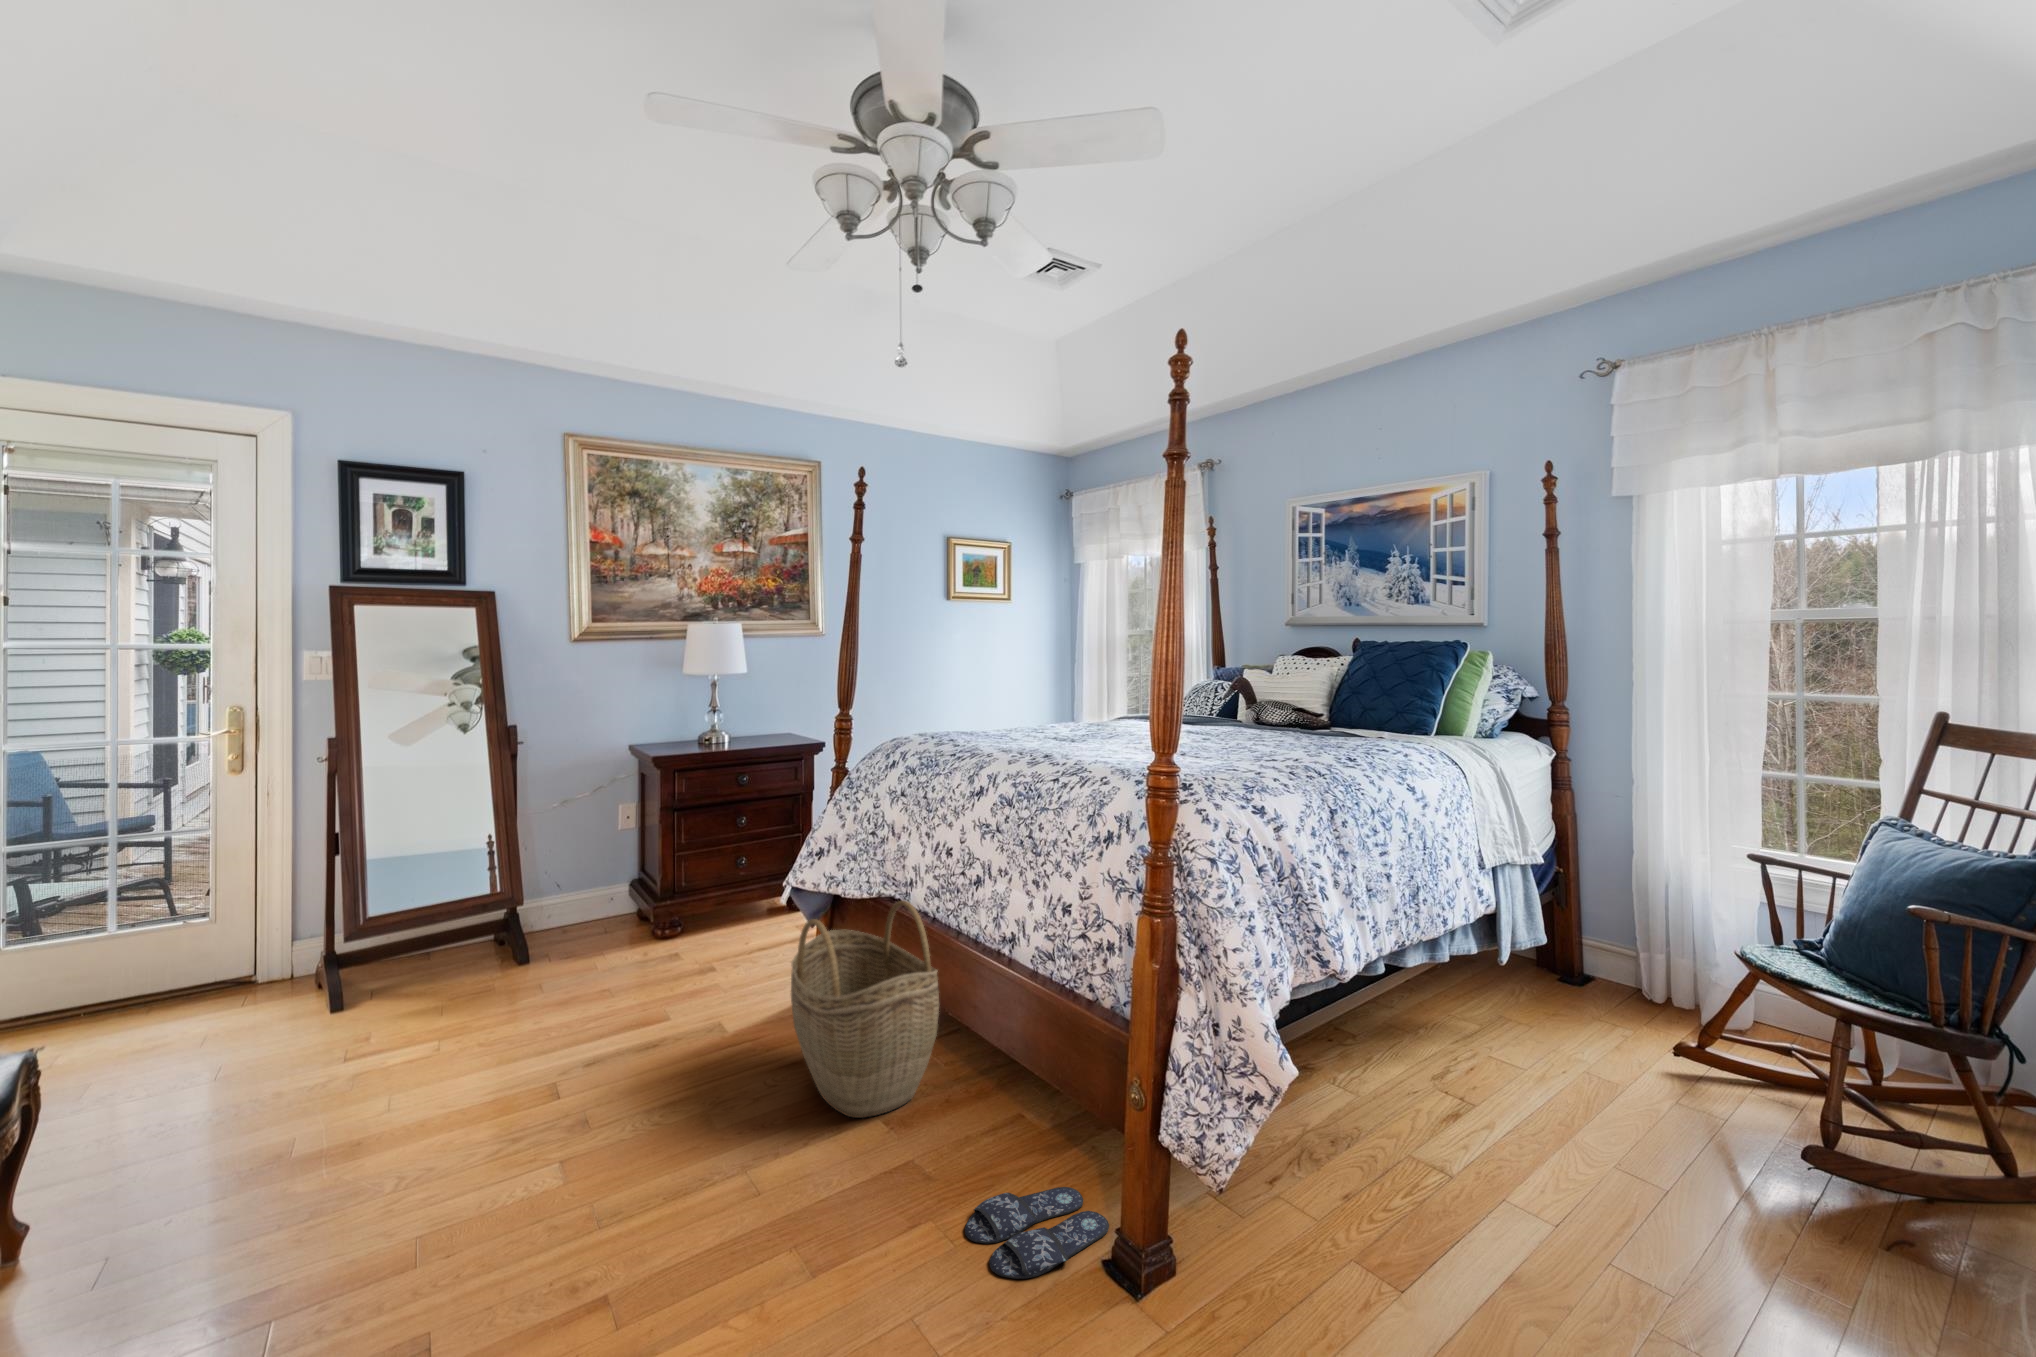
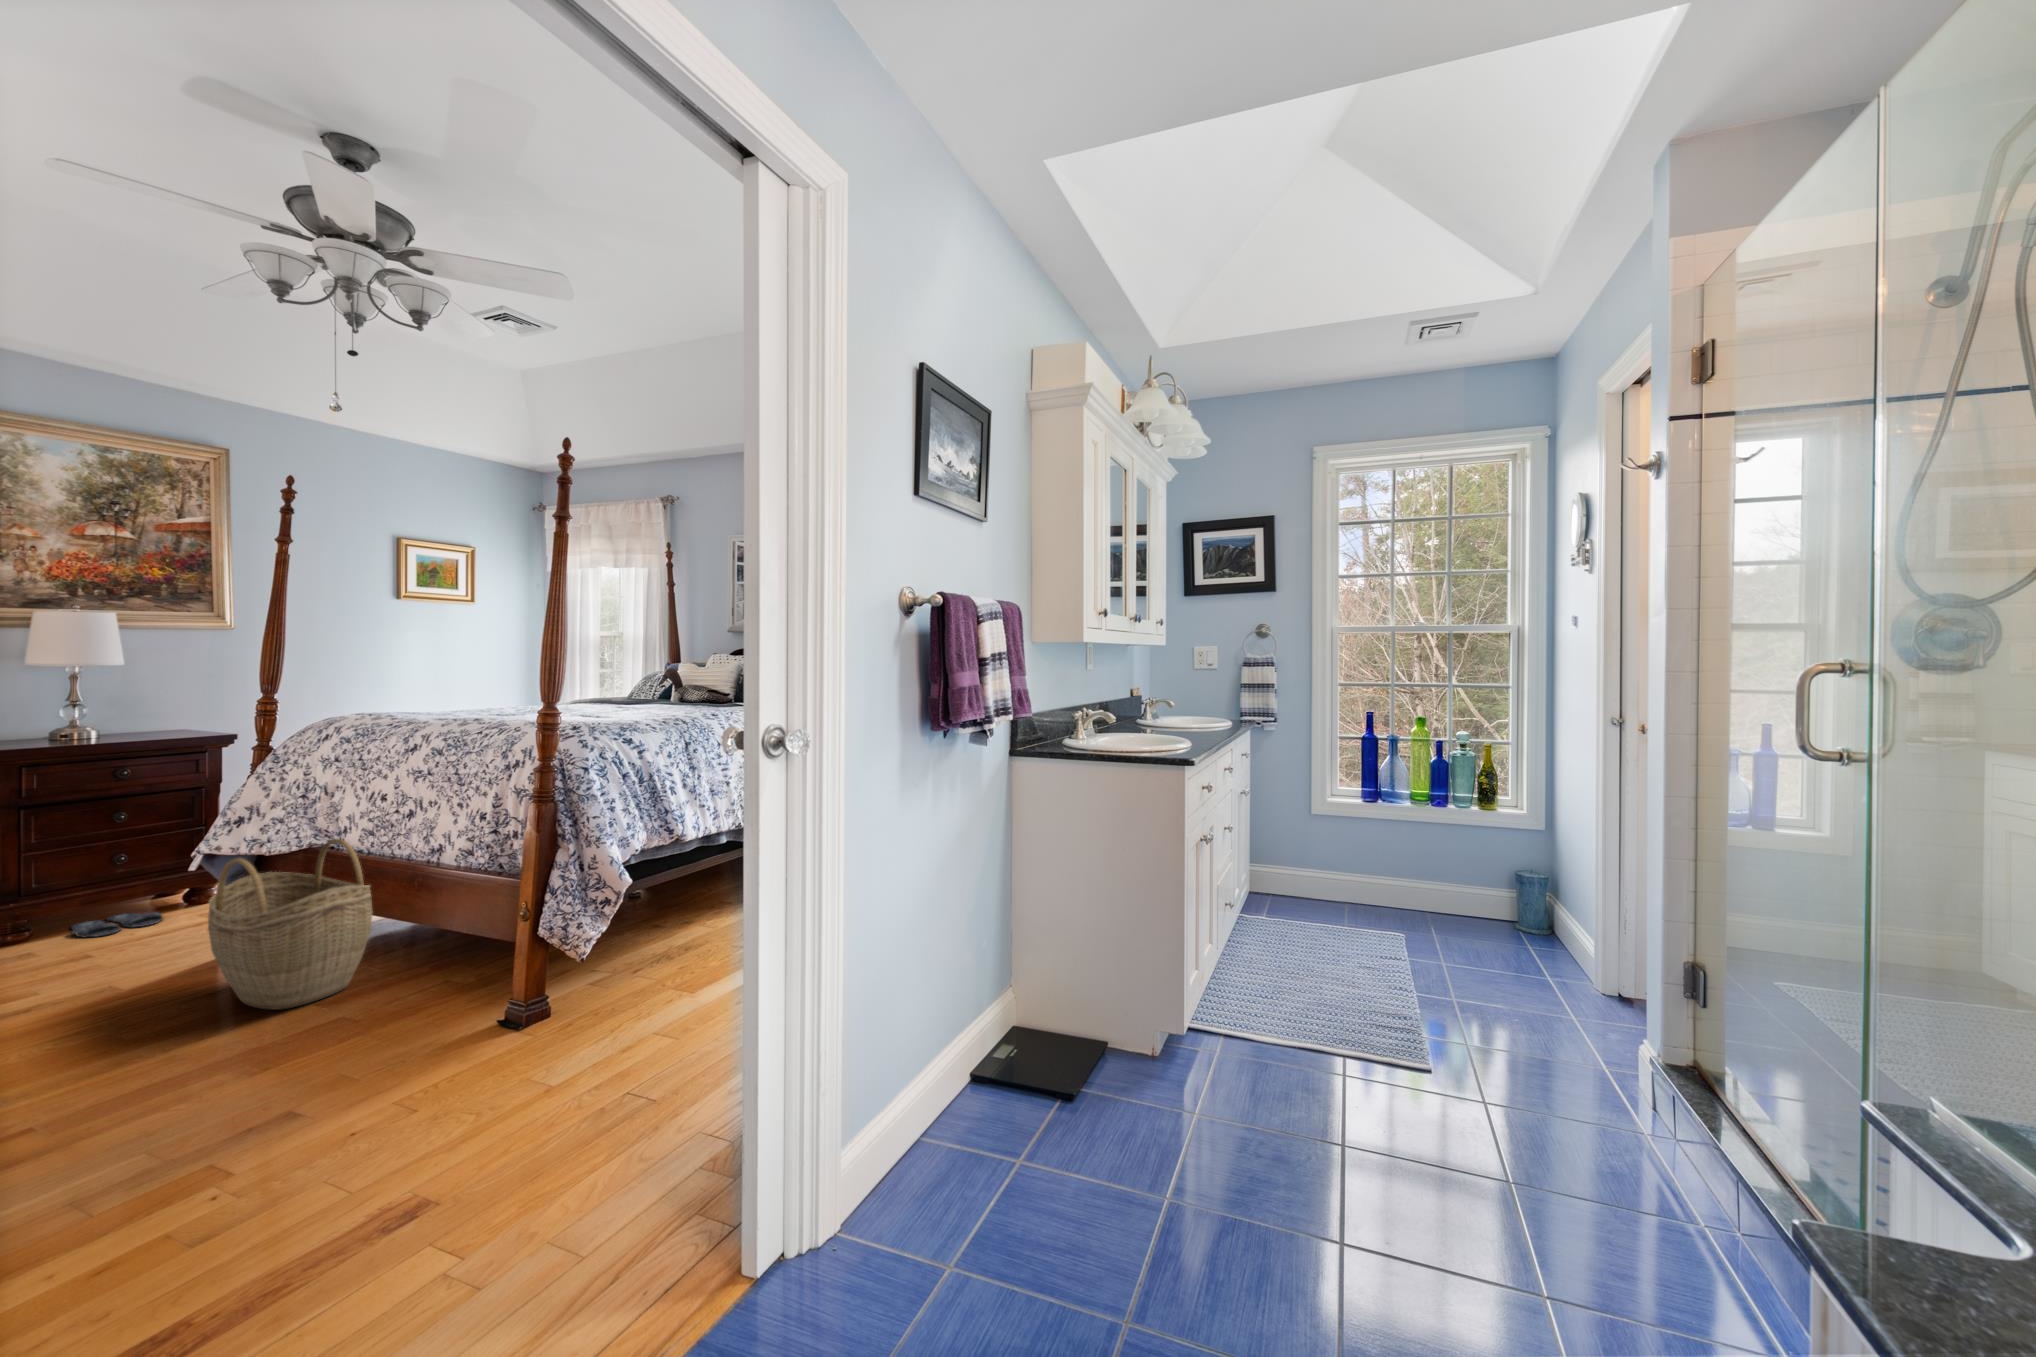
slippers: present [965,1187,1109,1279] -> present [71,912,162,938]

